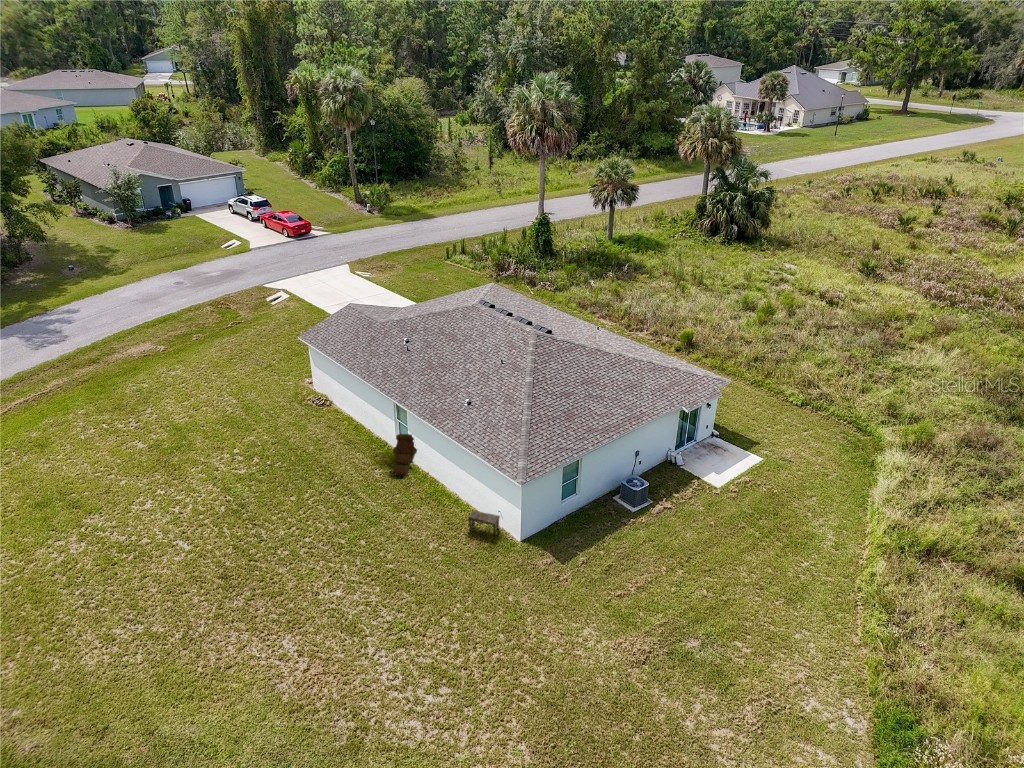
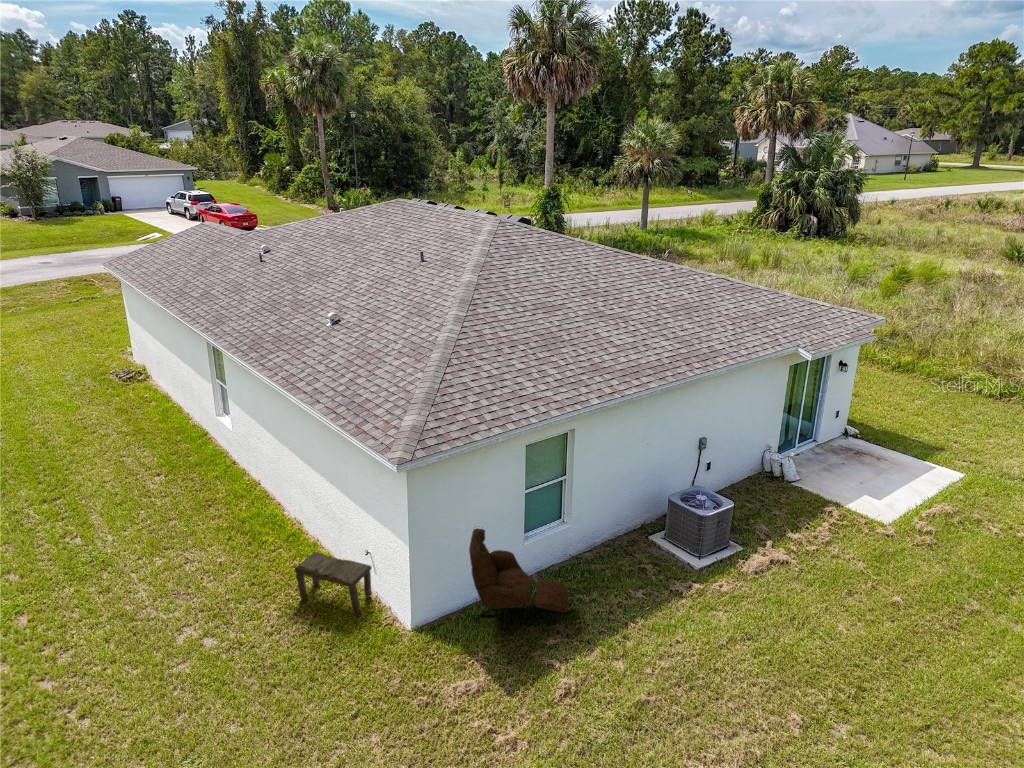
lounge chair: present [392,434,417,478] -> present [469,528,568,630]

